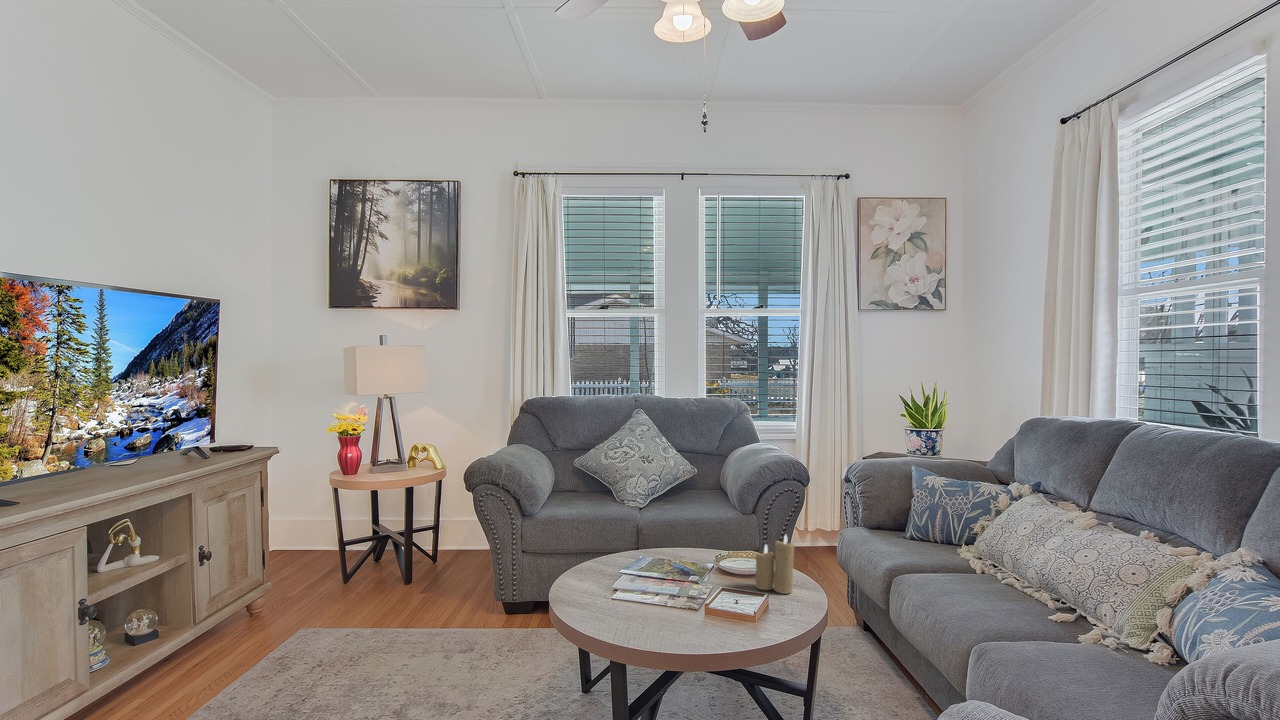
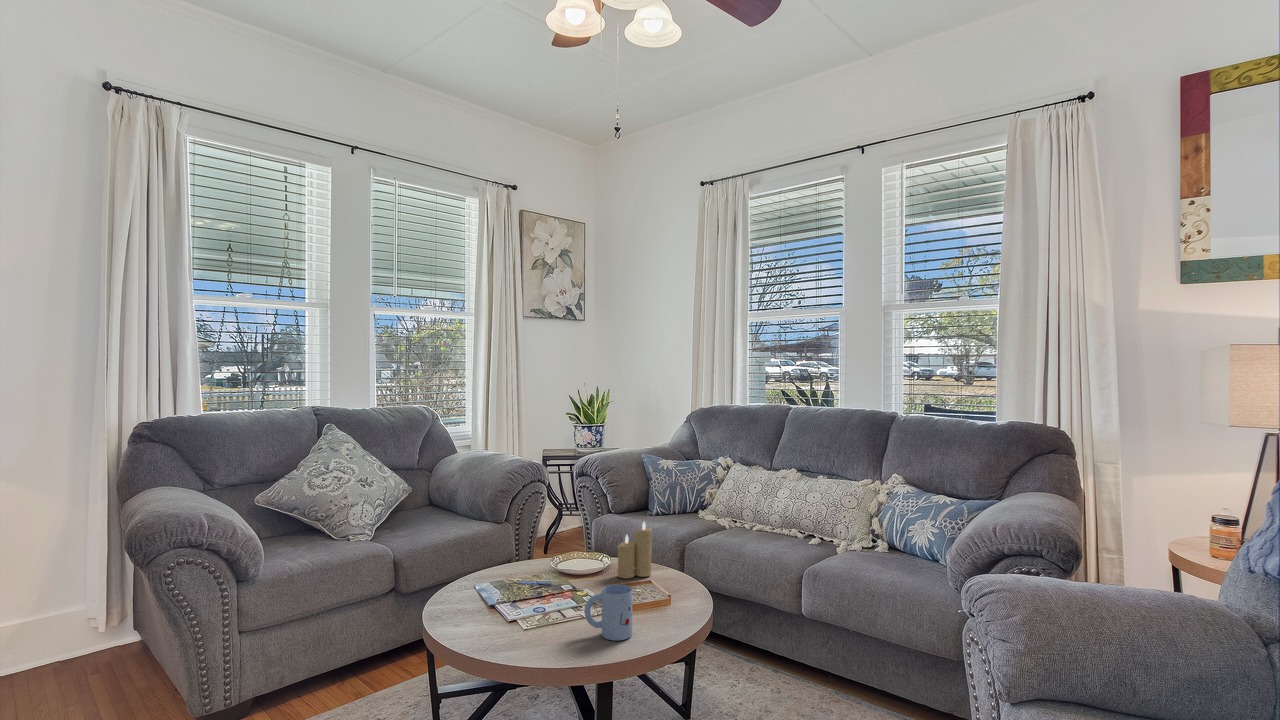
mug: none [633,582,672,638] -> present [584,584,632,641]

